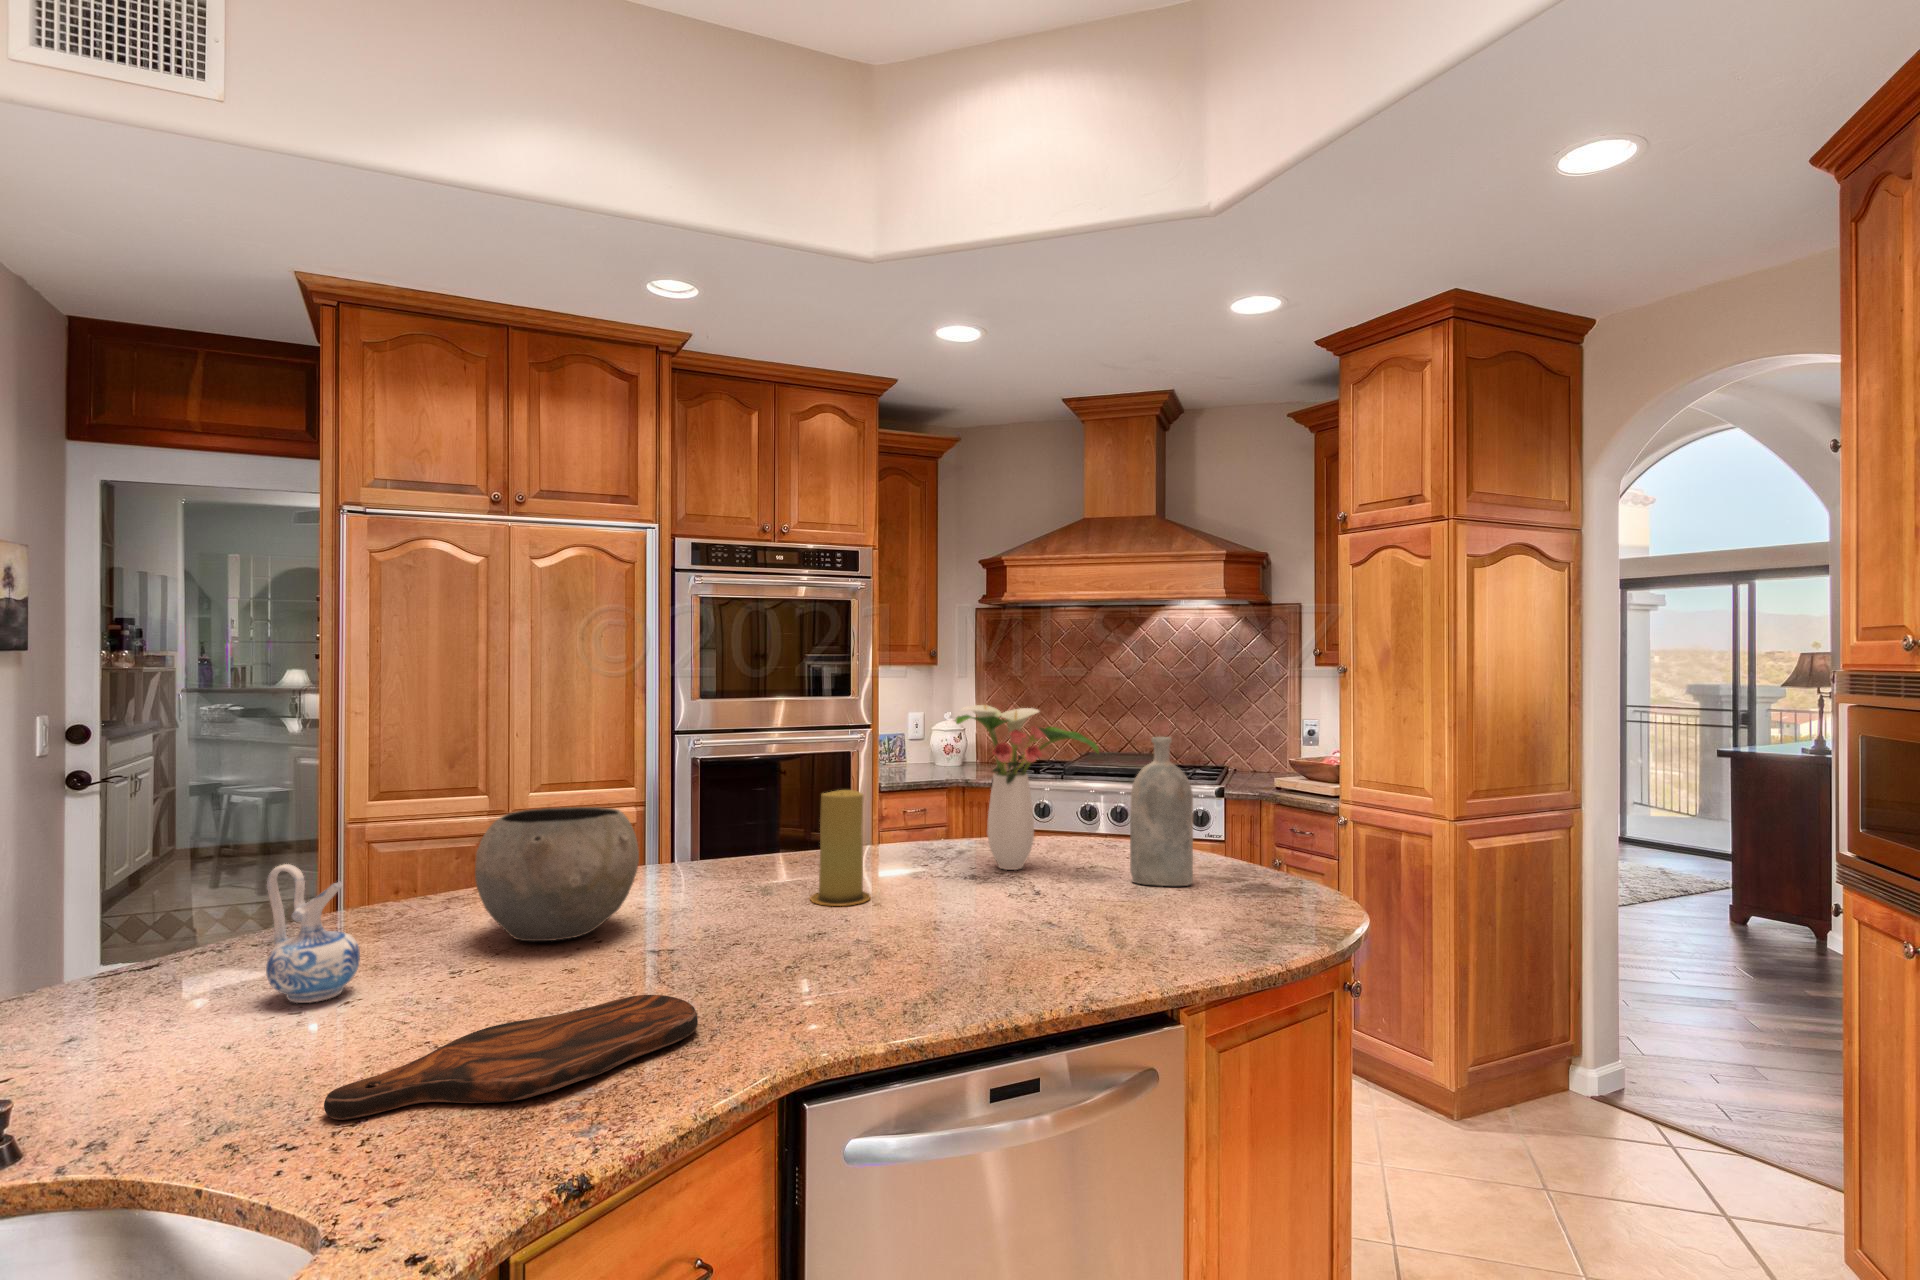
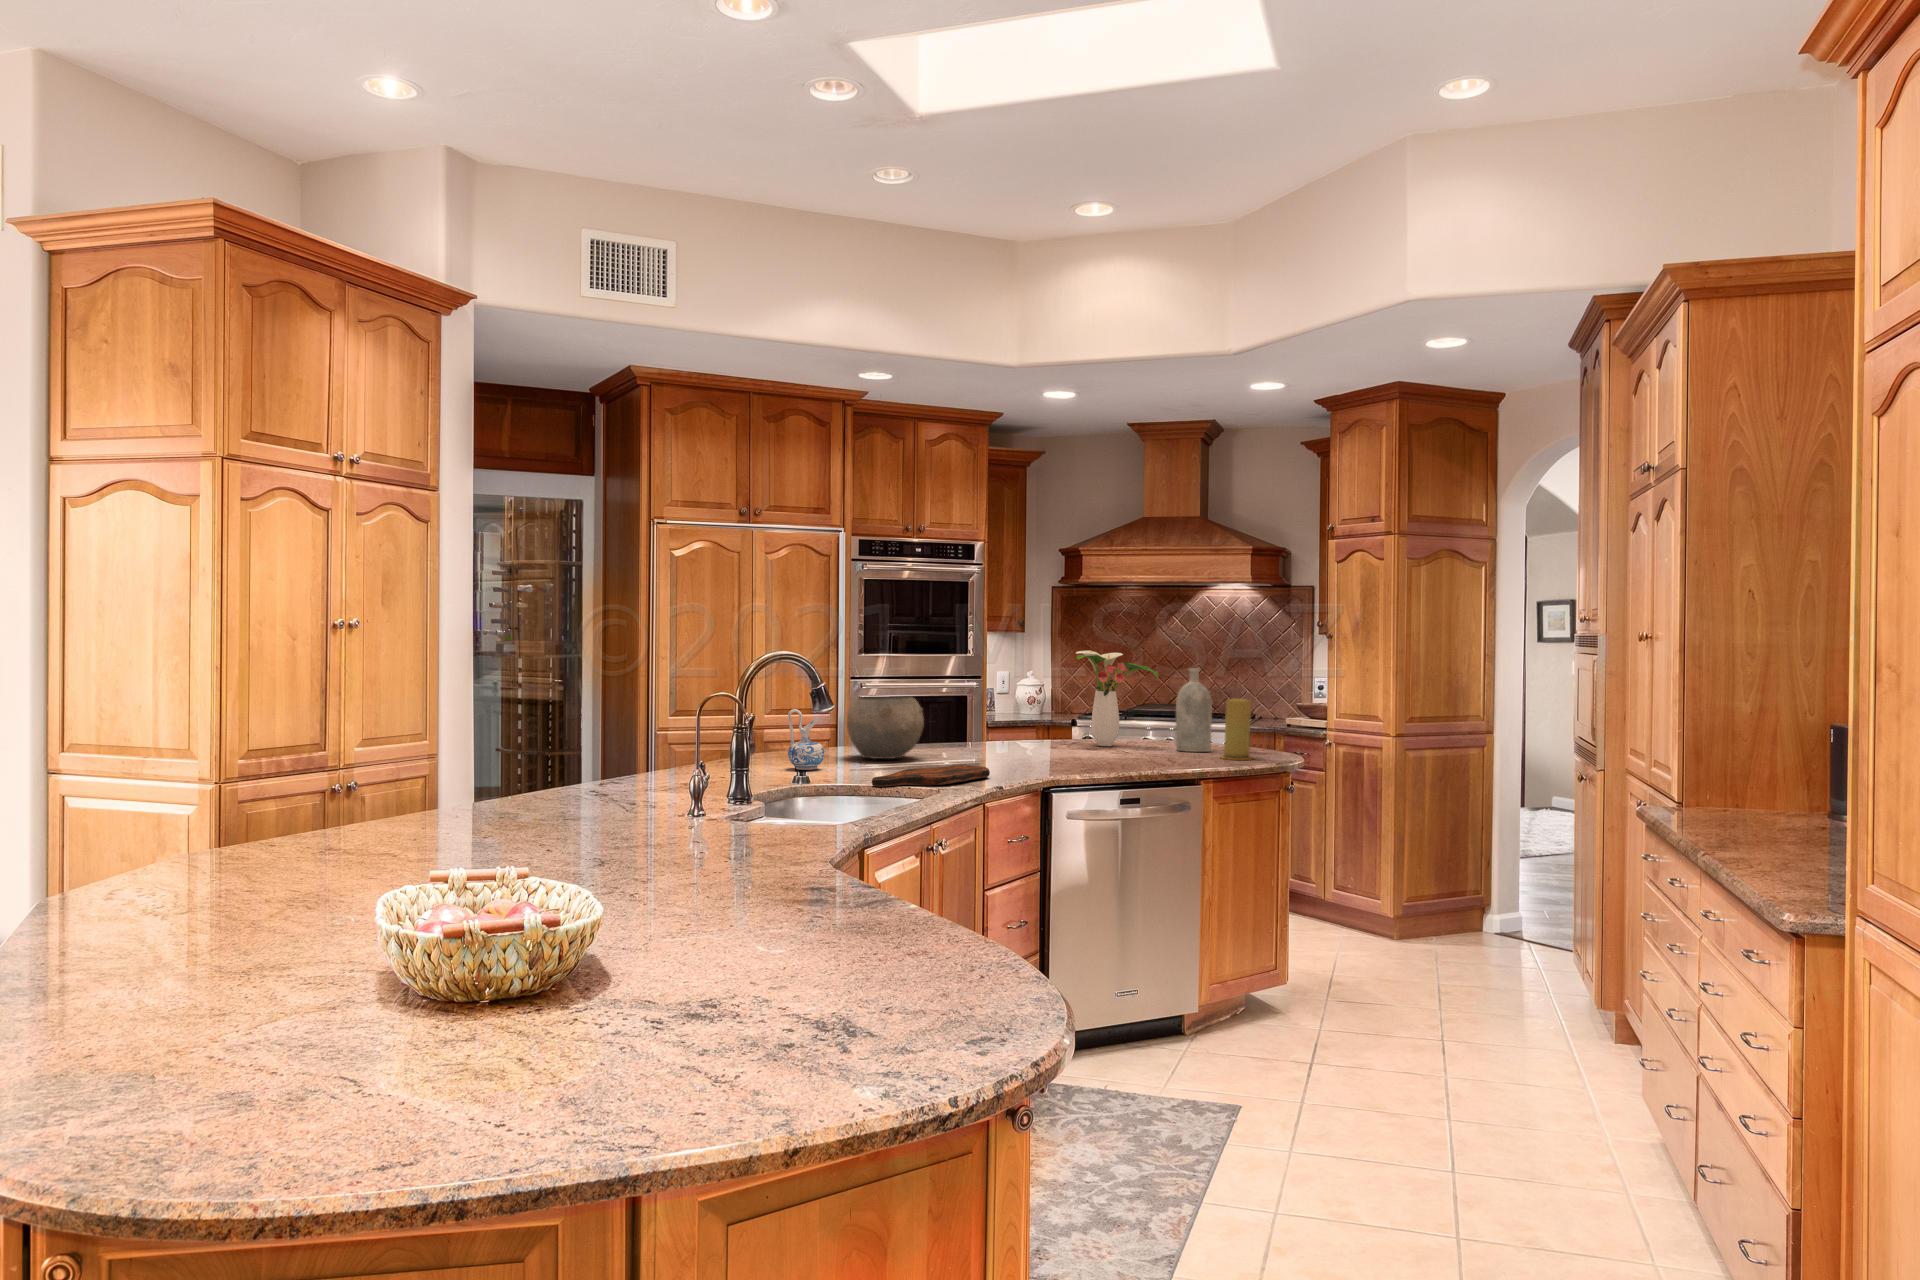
candle: present [810,790,871,906] -> present [1221,699,1253,760]

